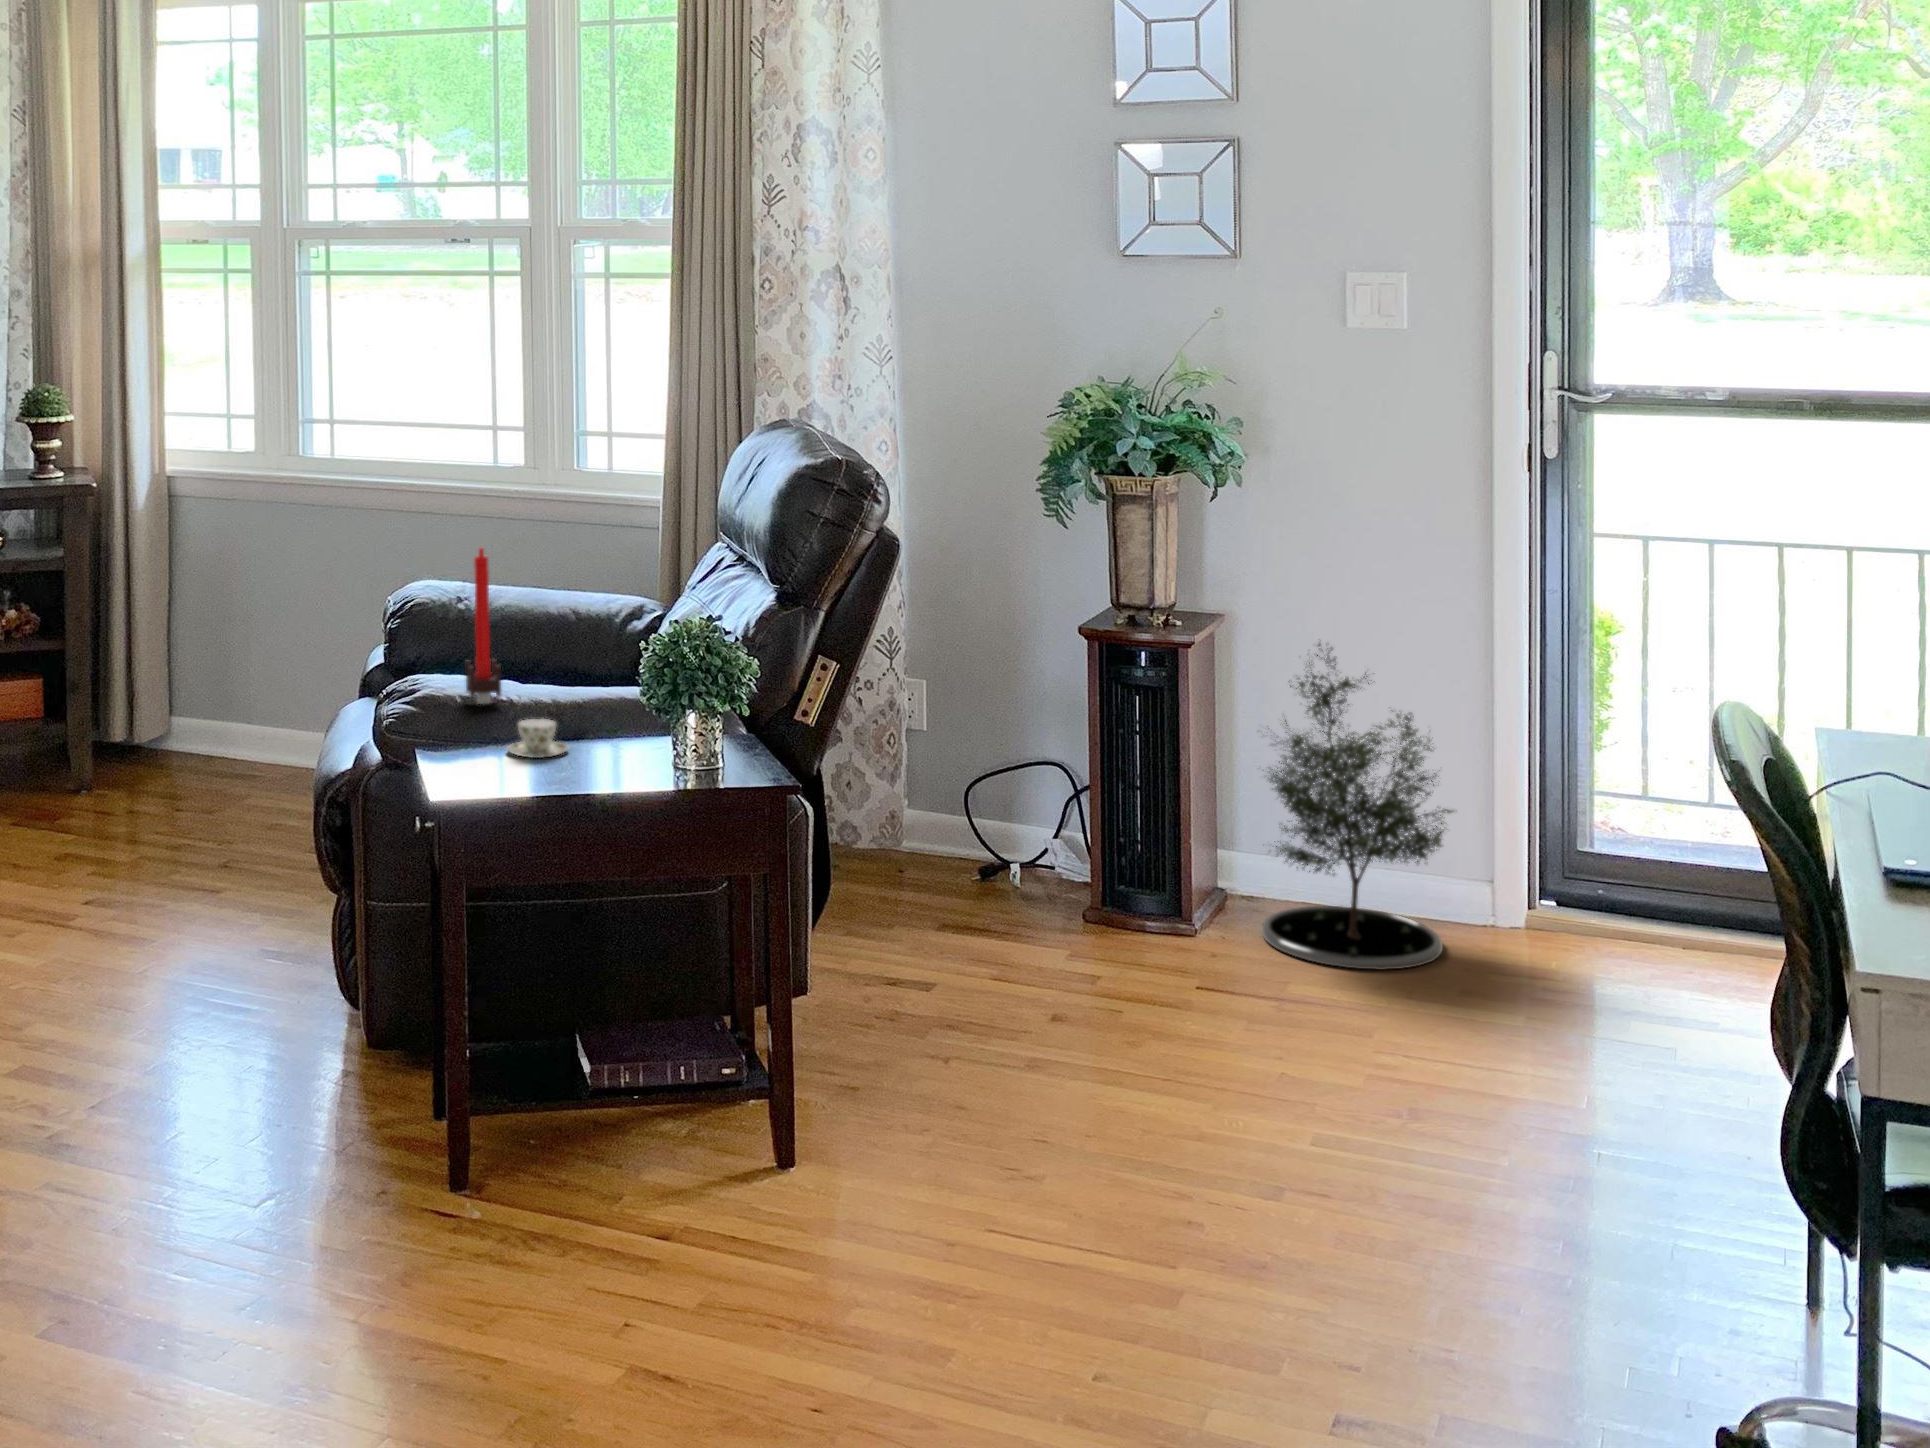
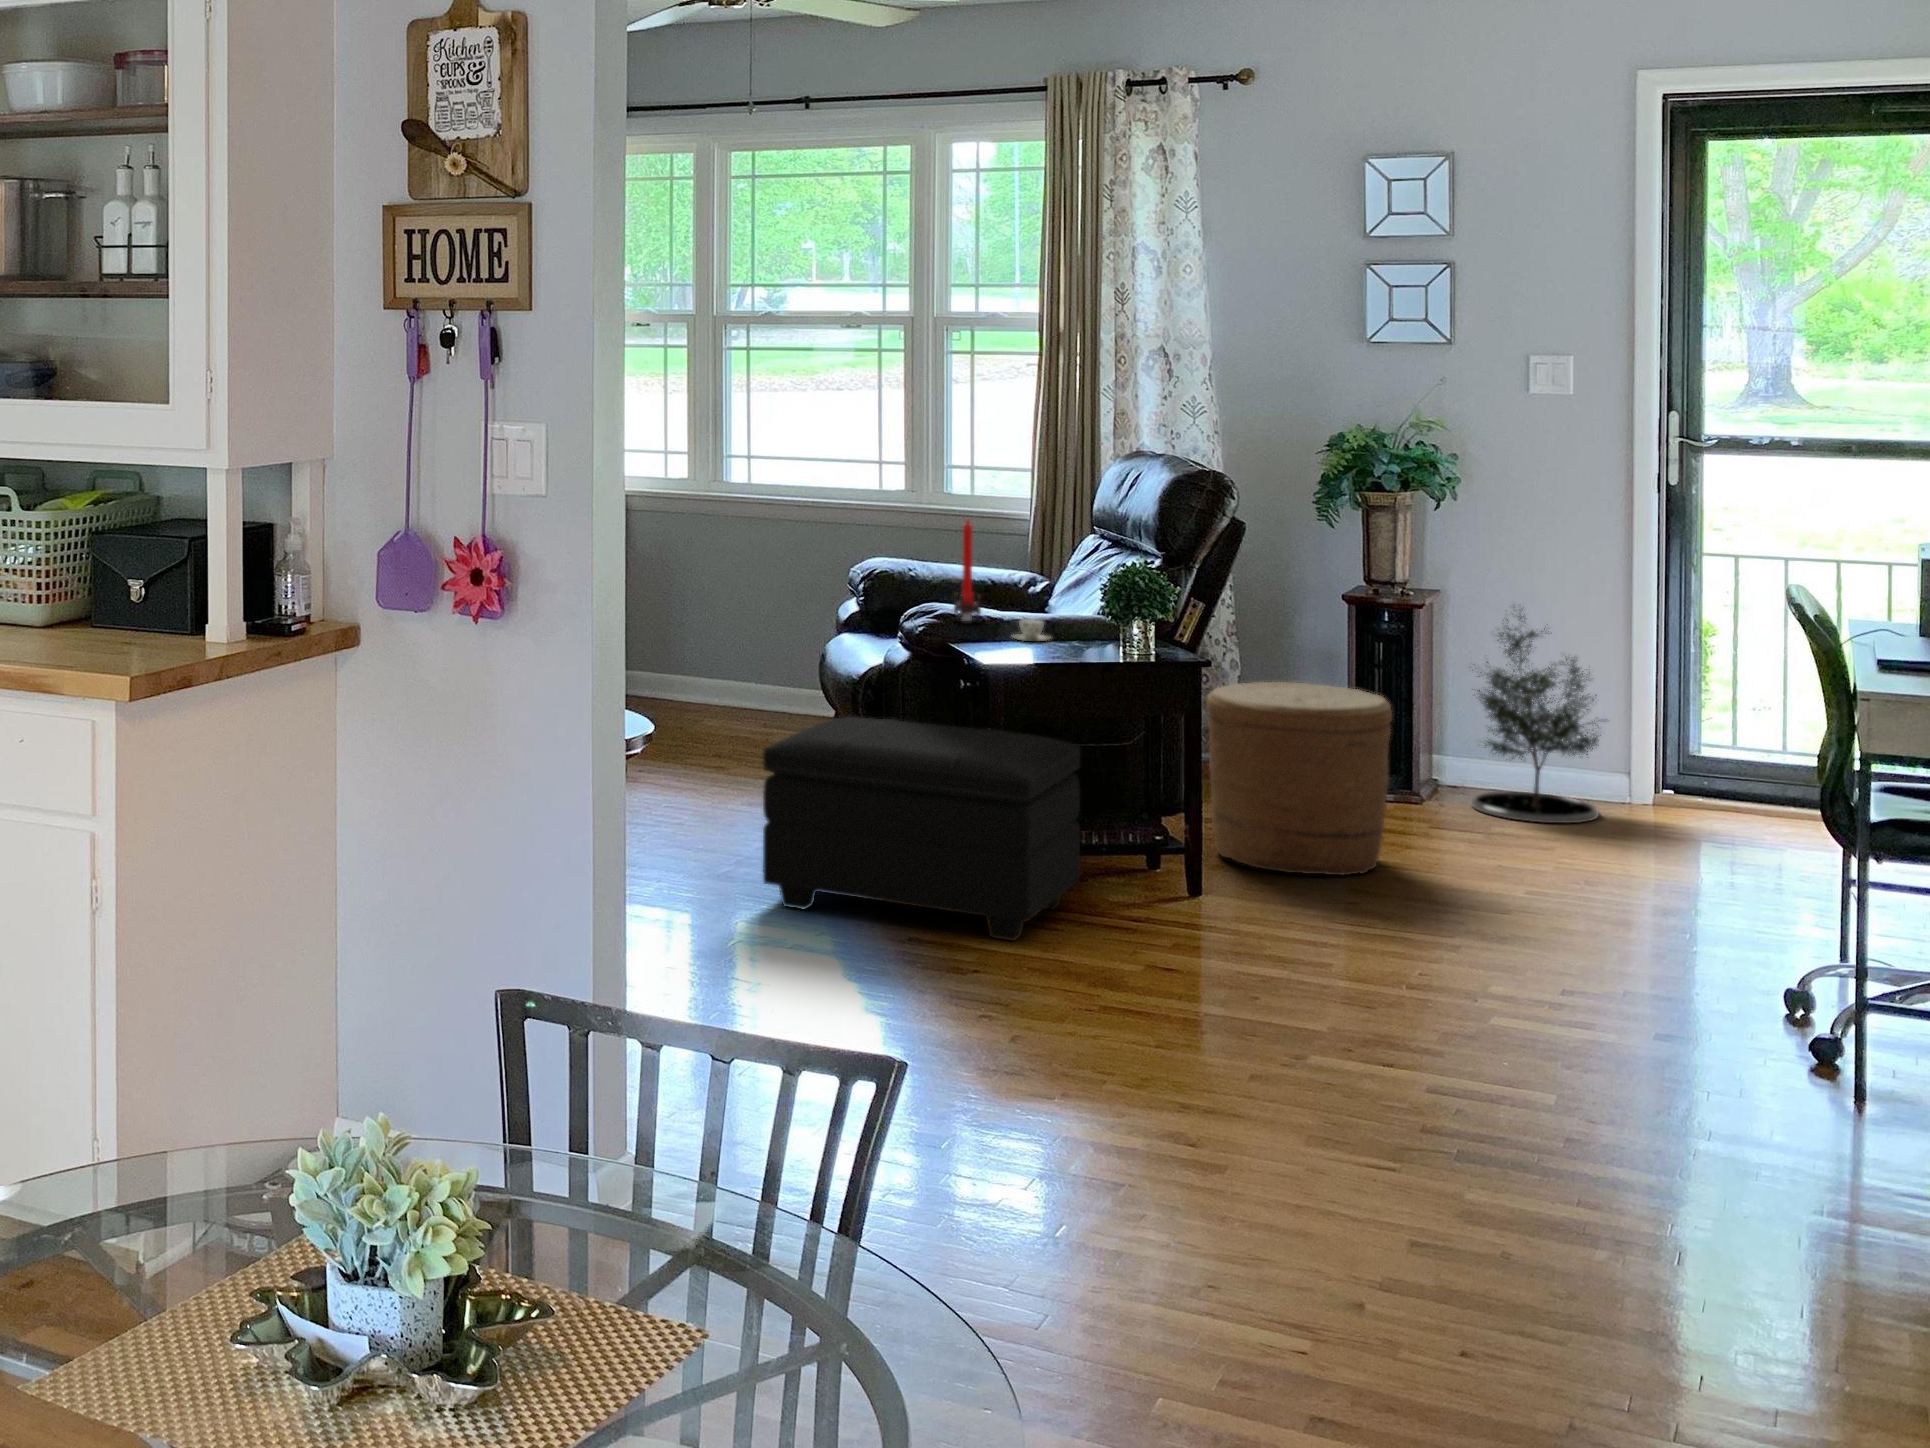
woven basket: none [834,786,1110,1110] -> present [1206,682,1392,875]
footstool: none [48,887,583,1314] -> present [763,717,1080,941]

